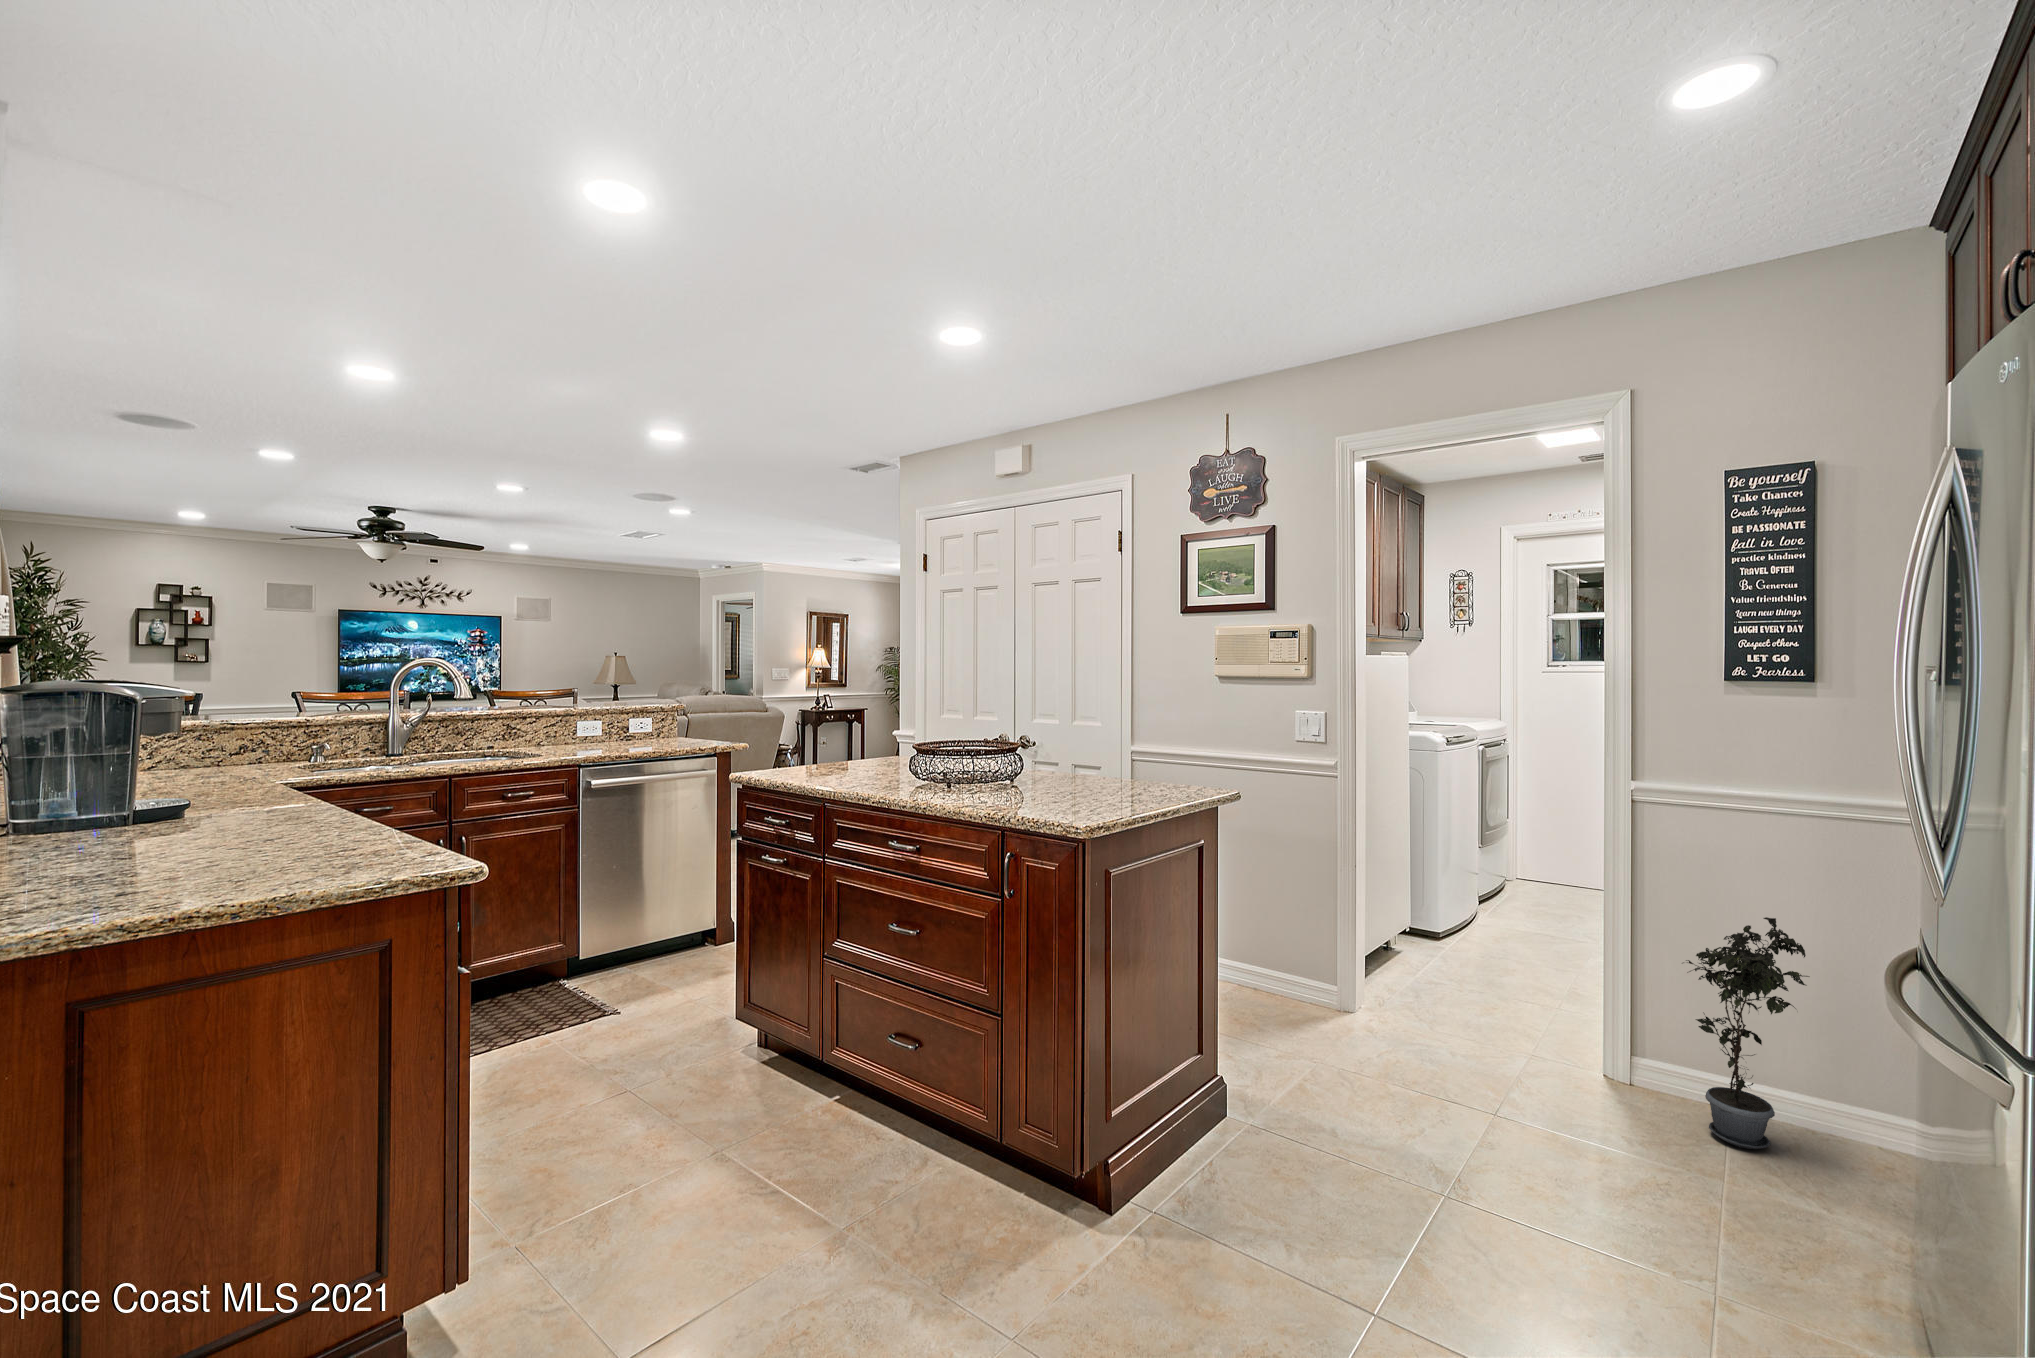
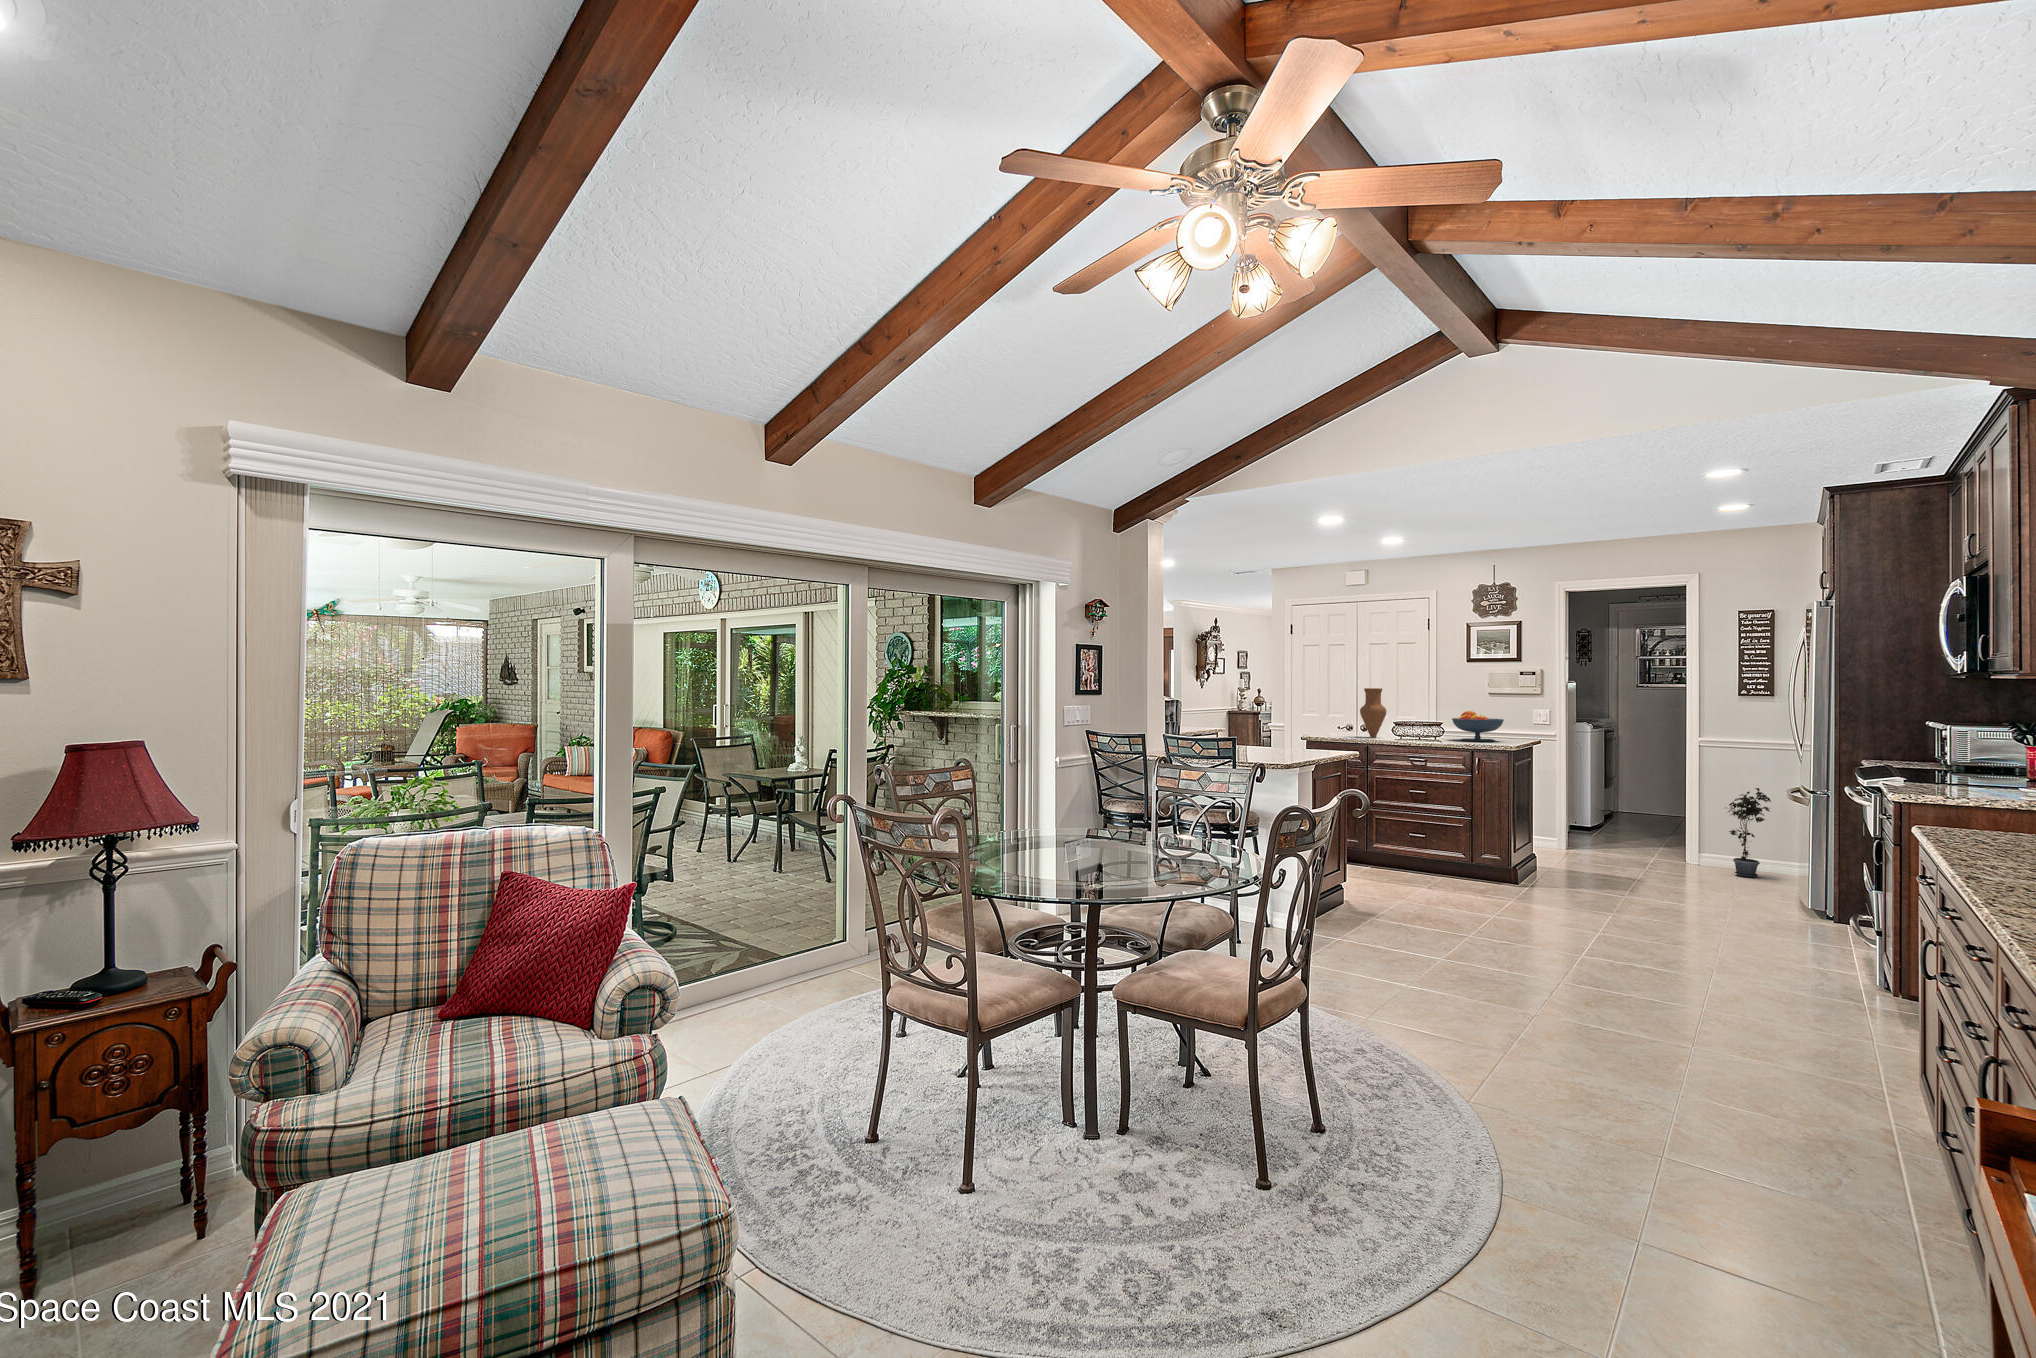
vase: none [825,664,884,781] -> present [1360,688,1387,738]
fruit bowl: none [997,719,1116,802] -> present [1452,711,1504,741]

